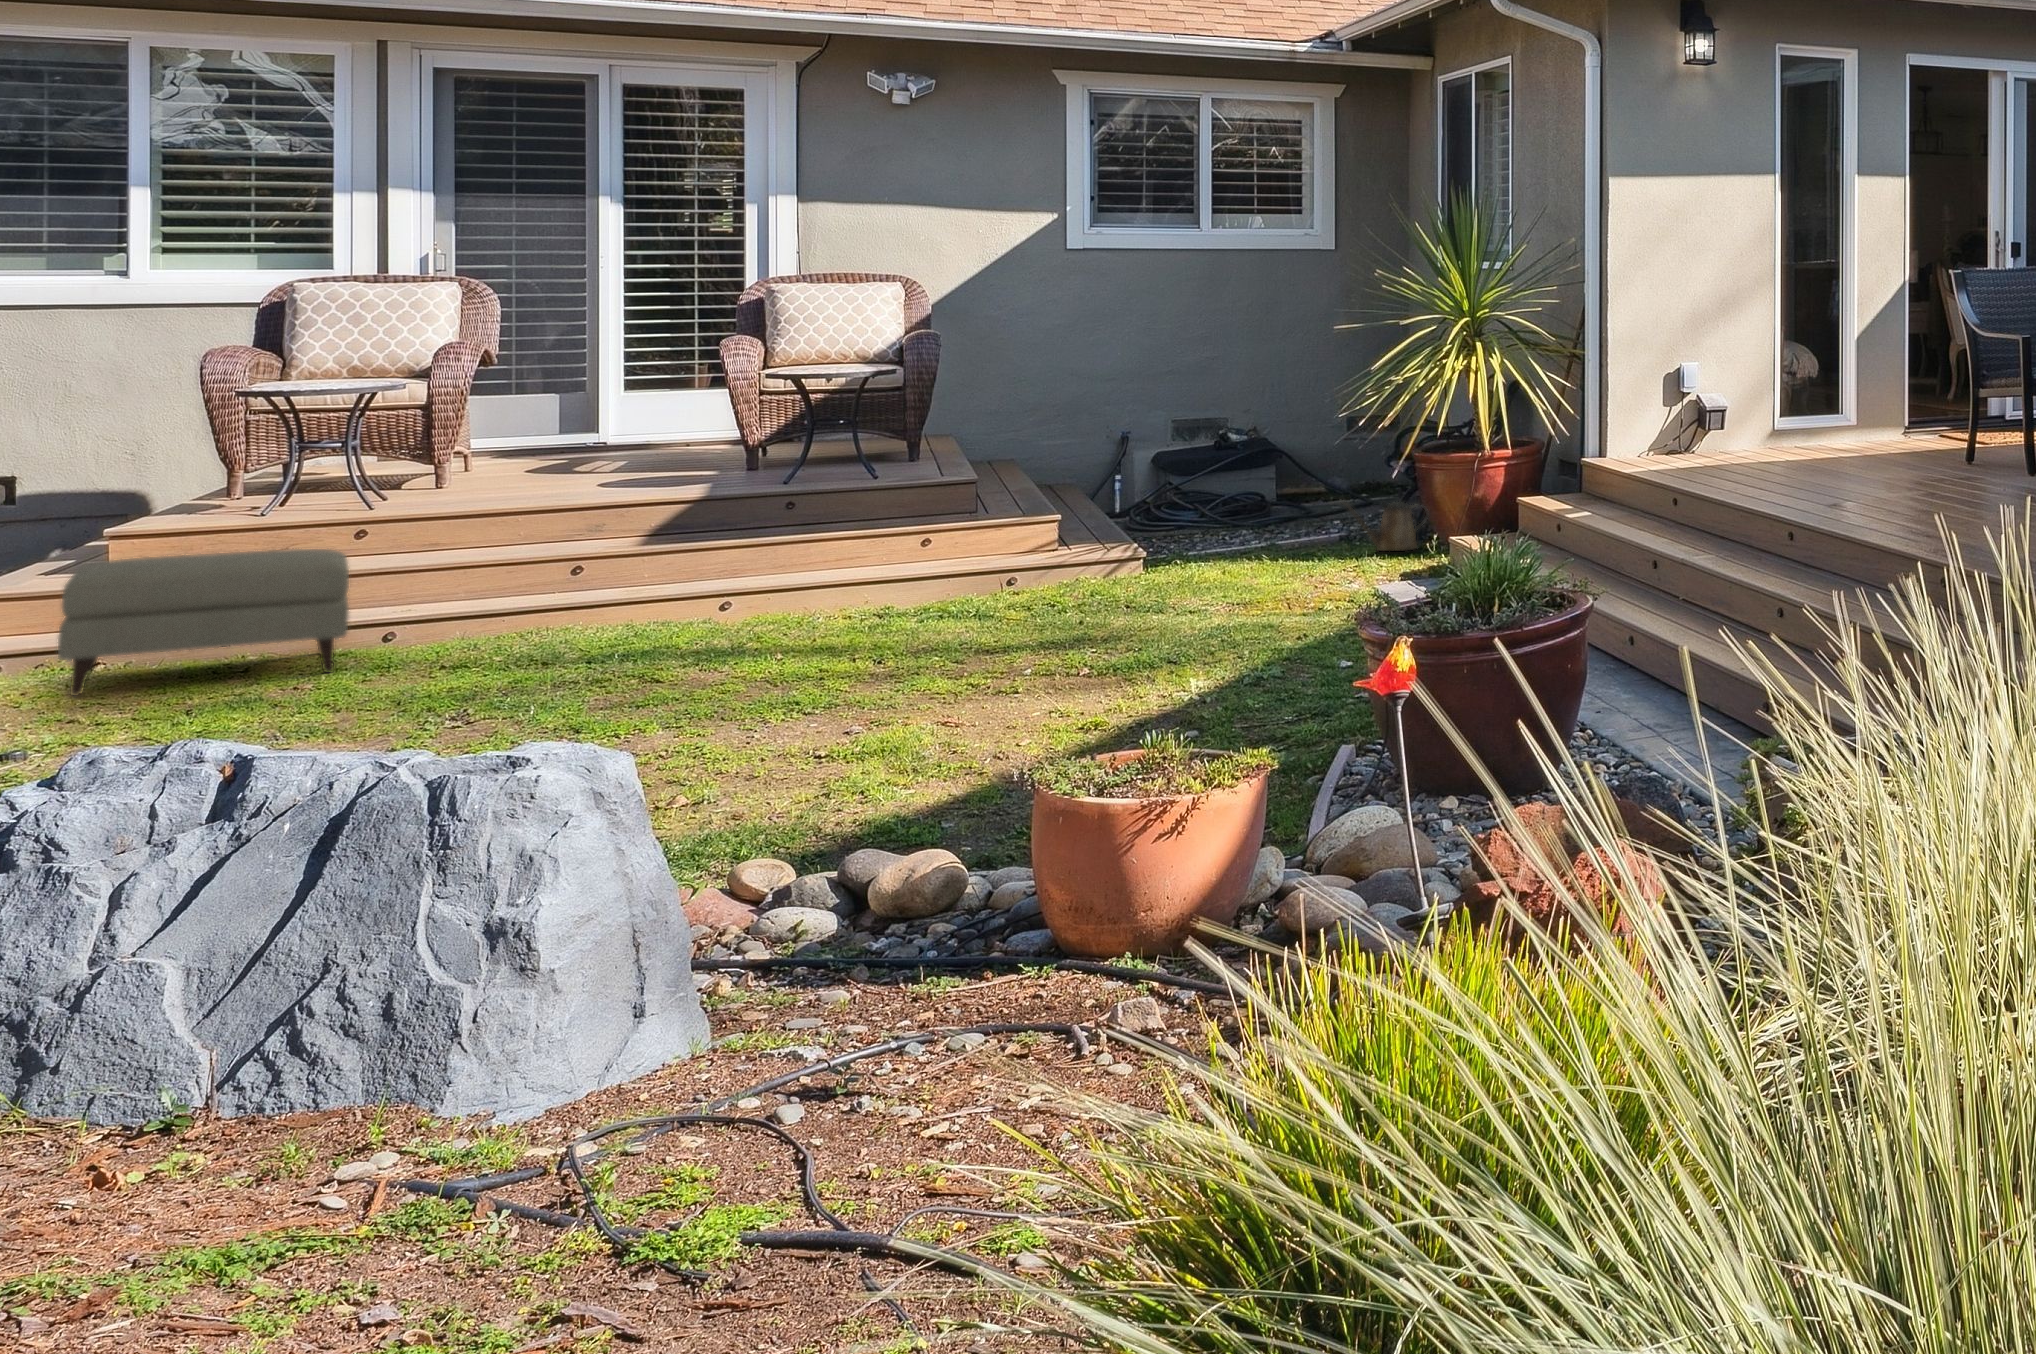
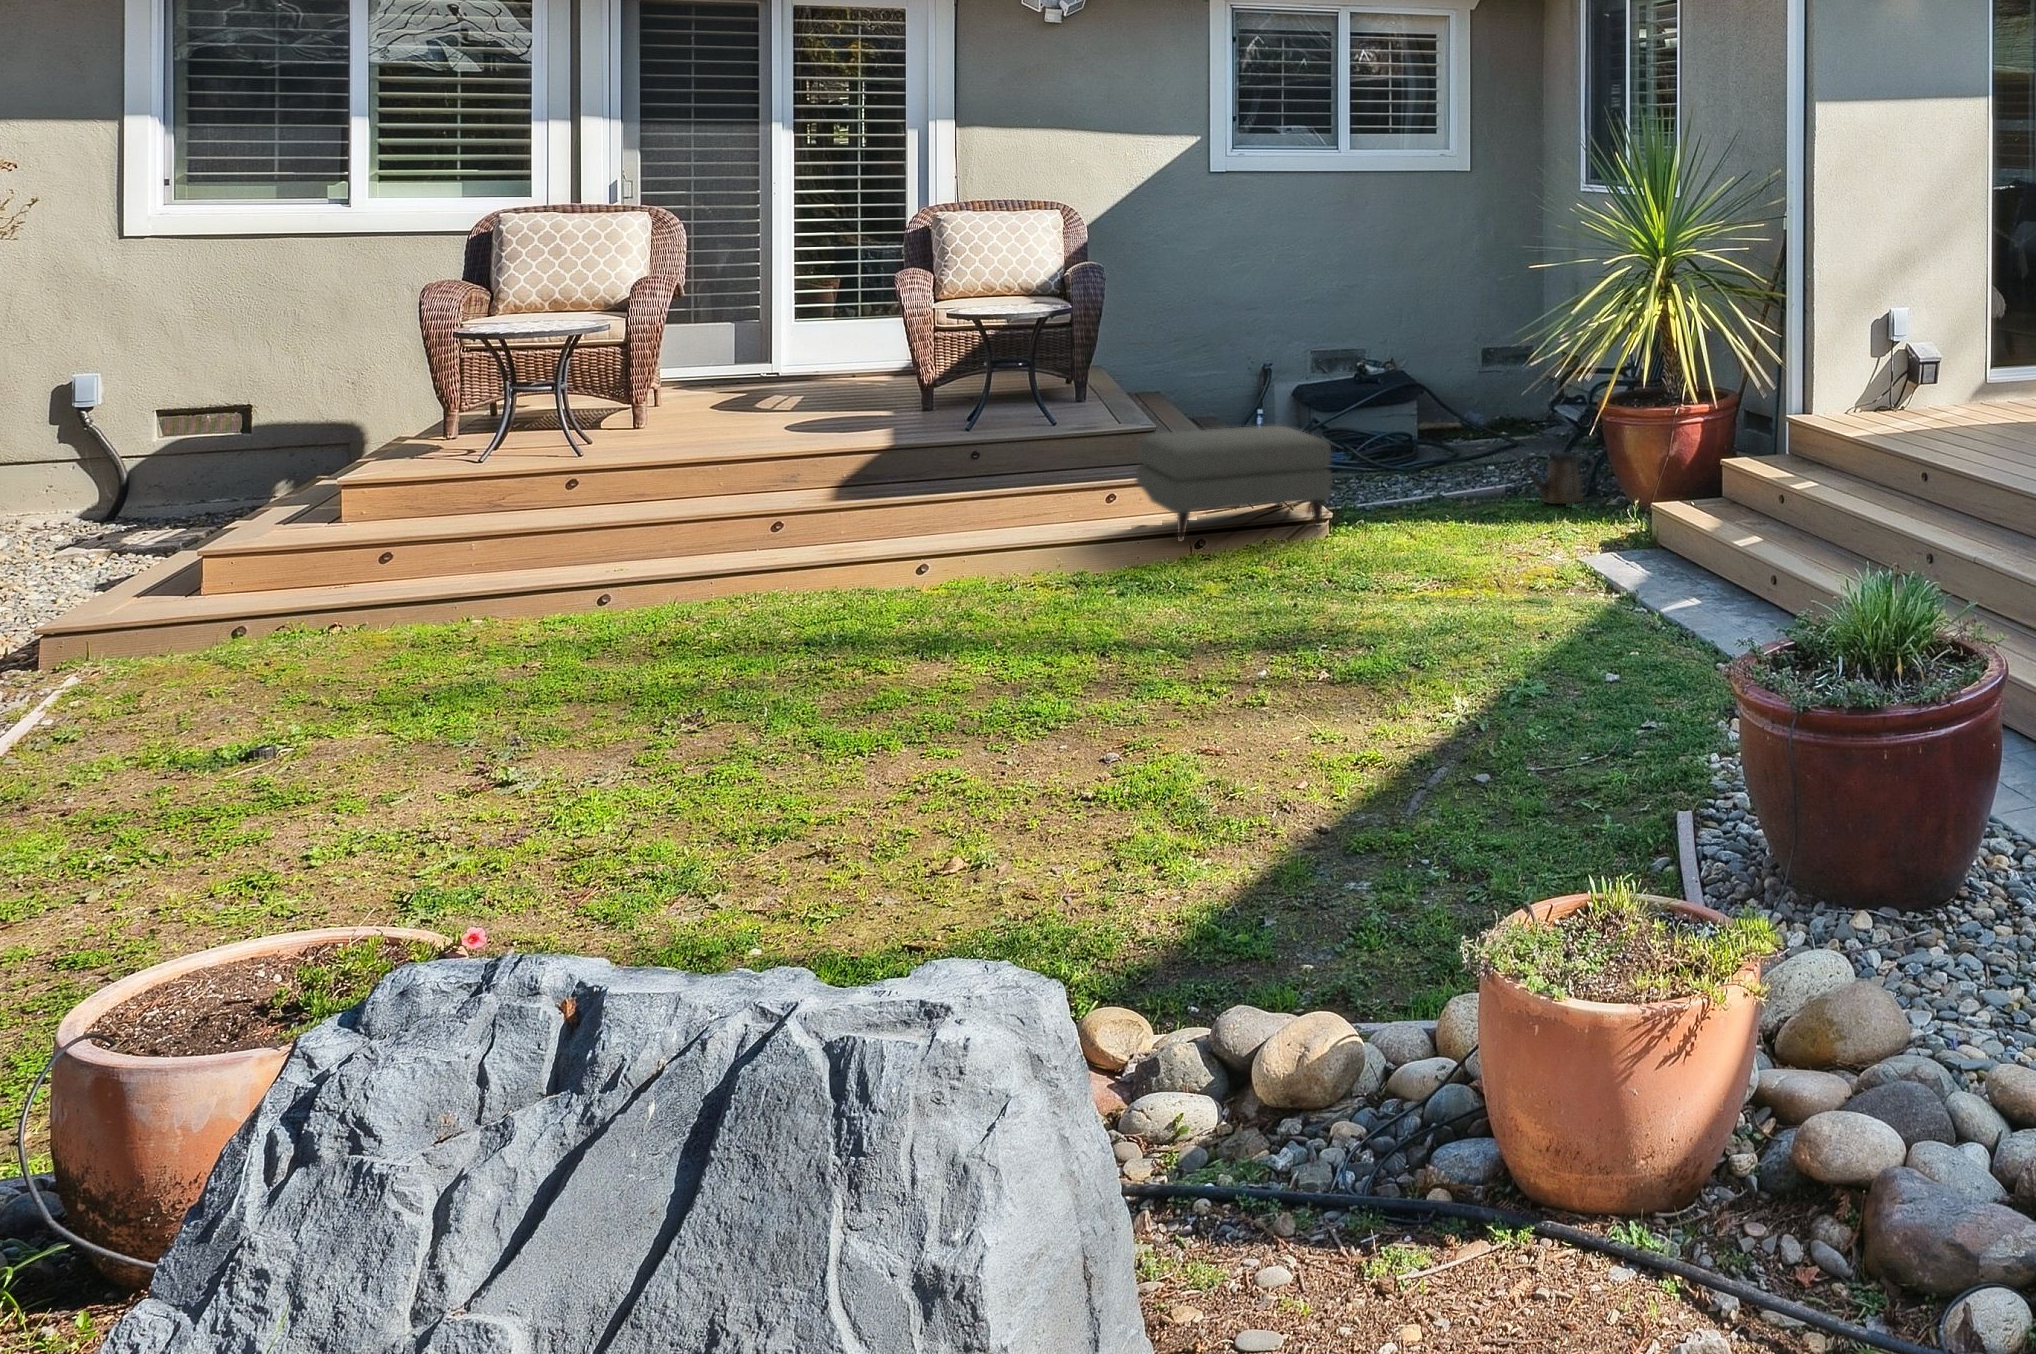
ottoman: present [58,549,349,696] -> present [1135,426,1332,541]

